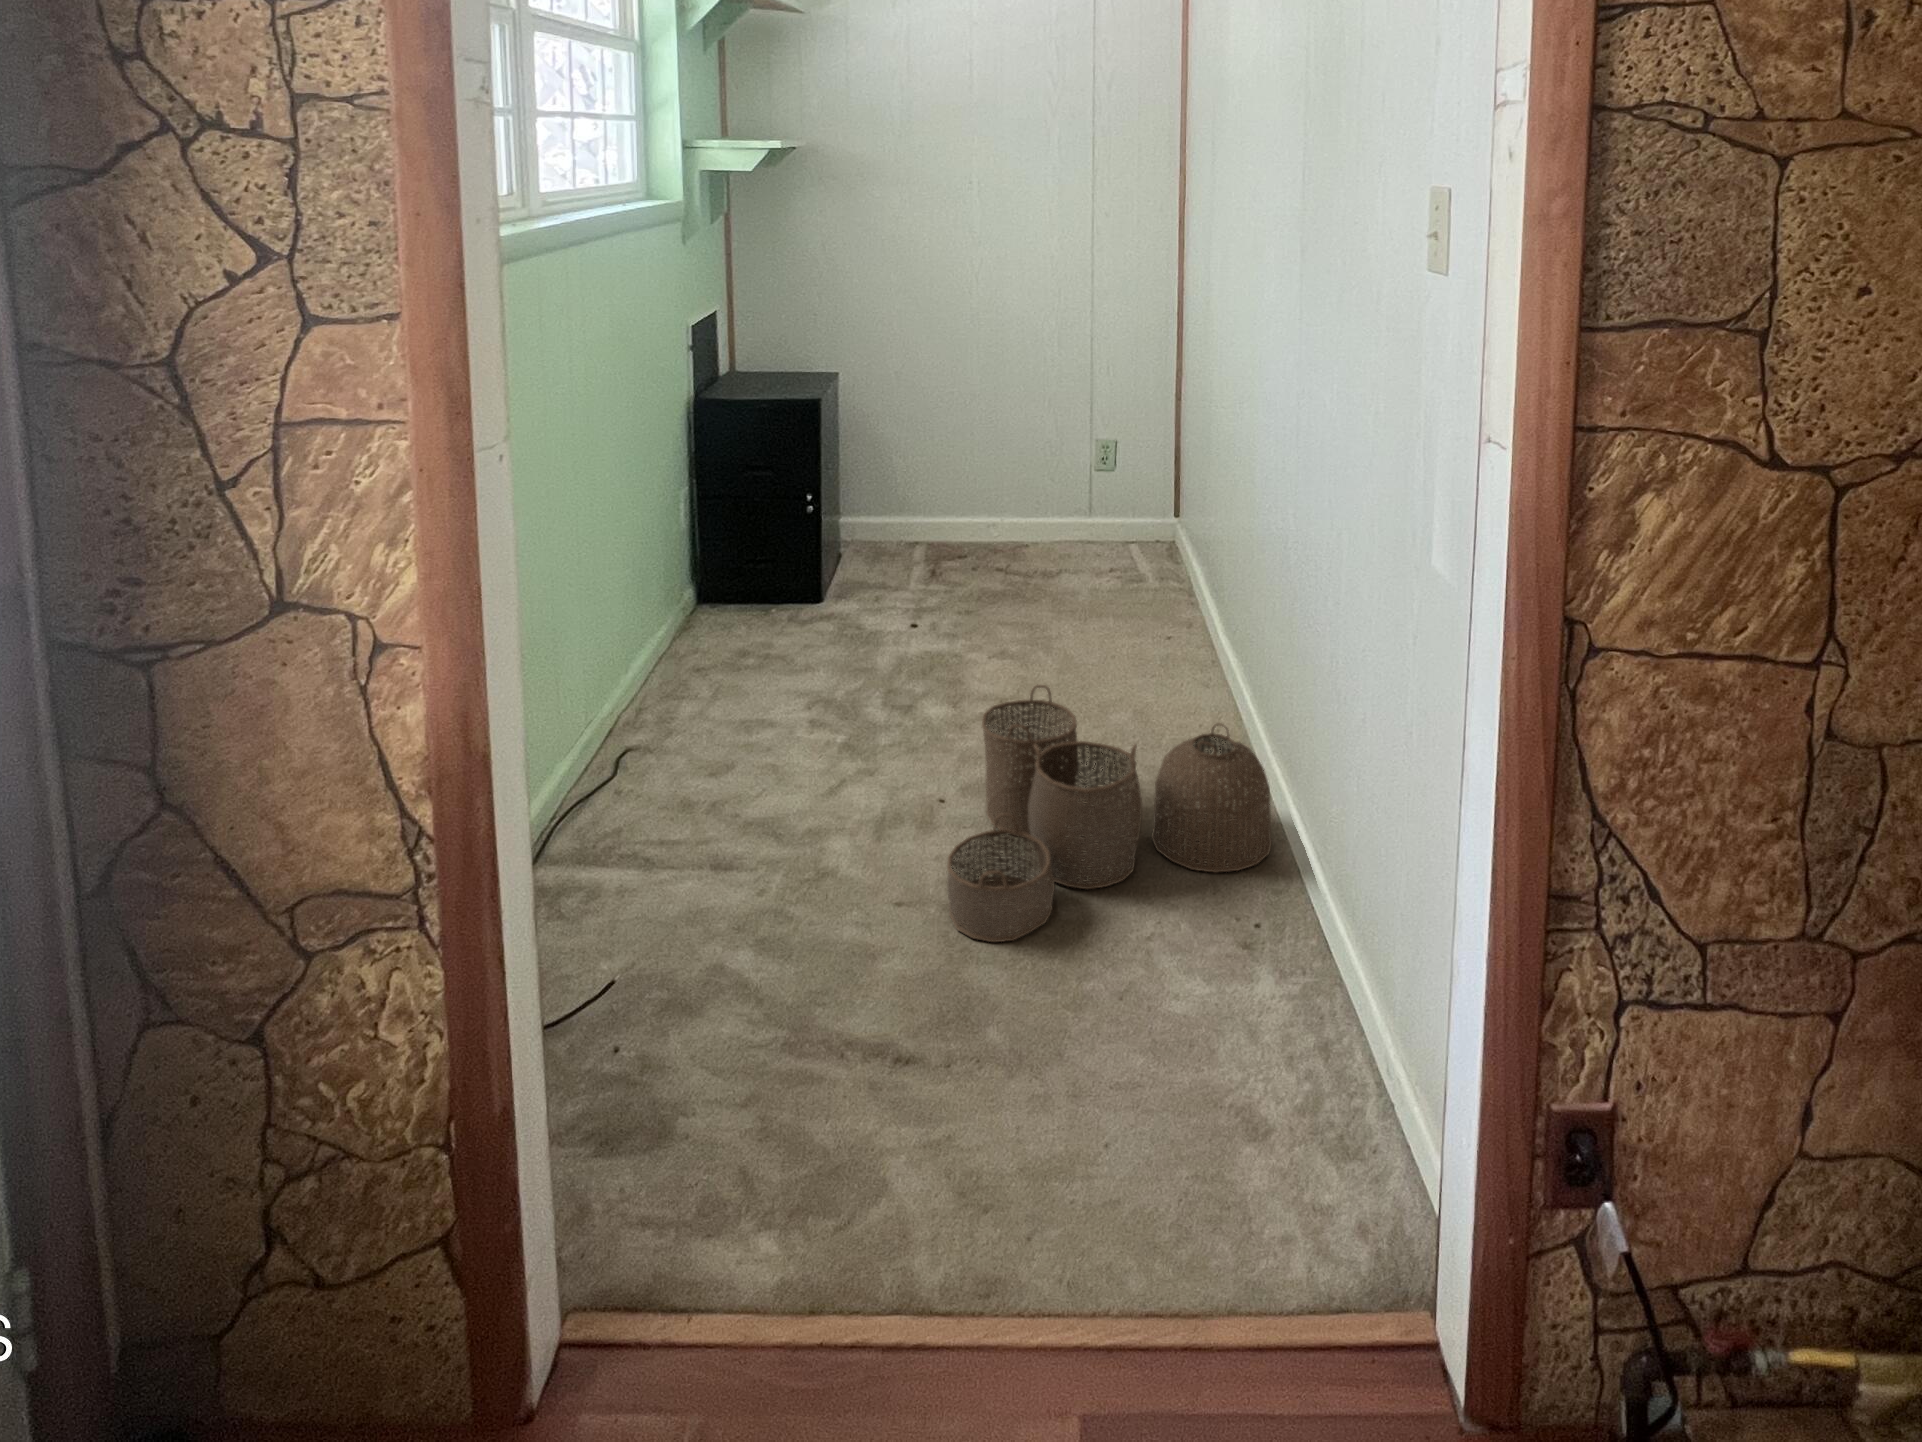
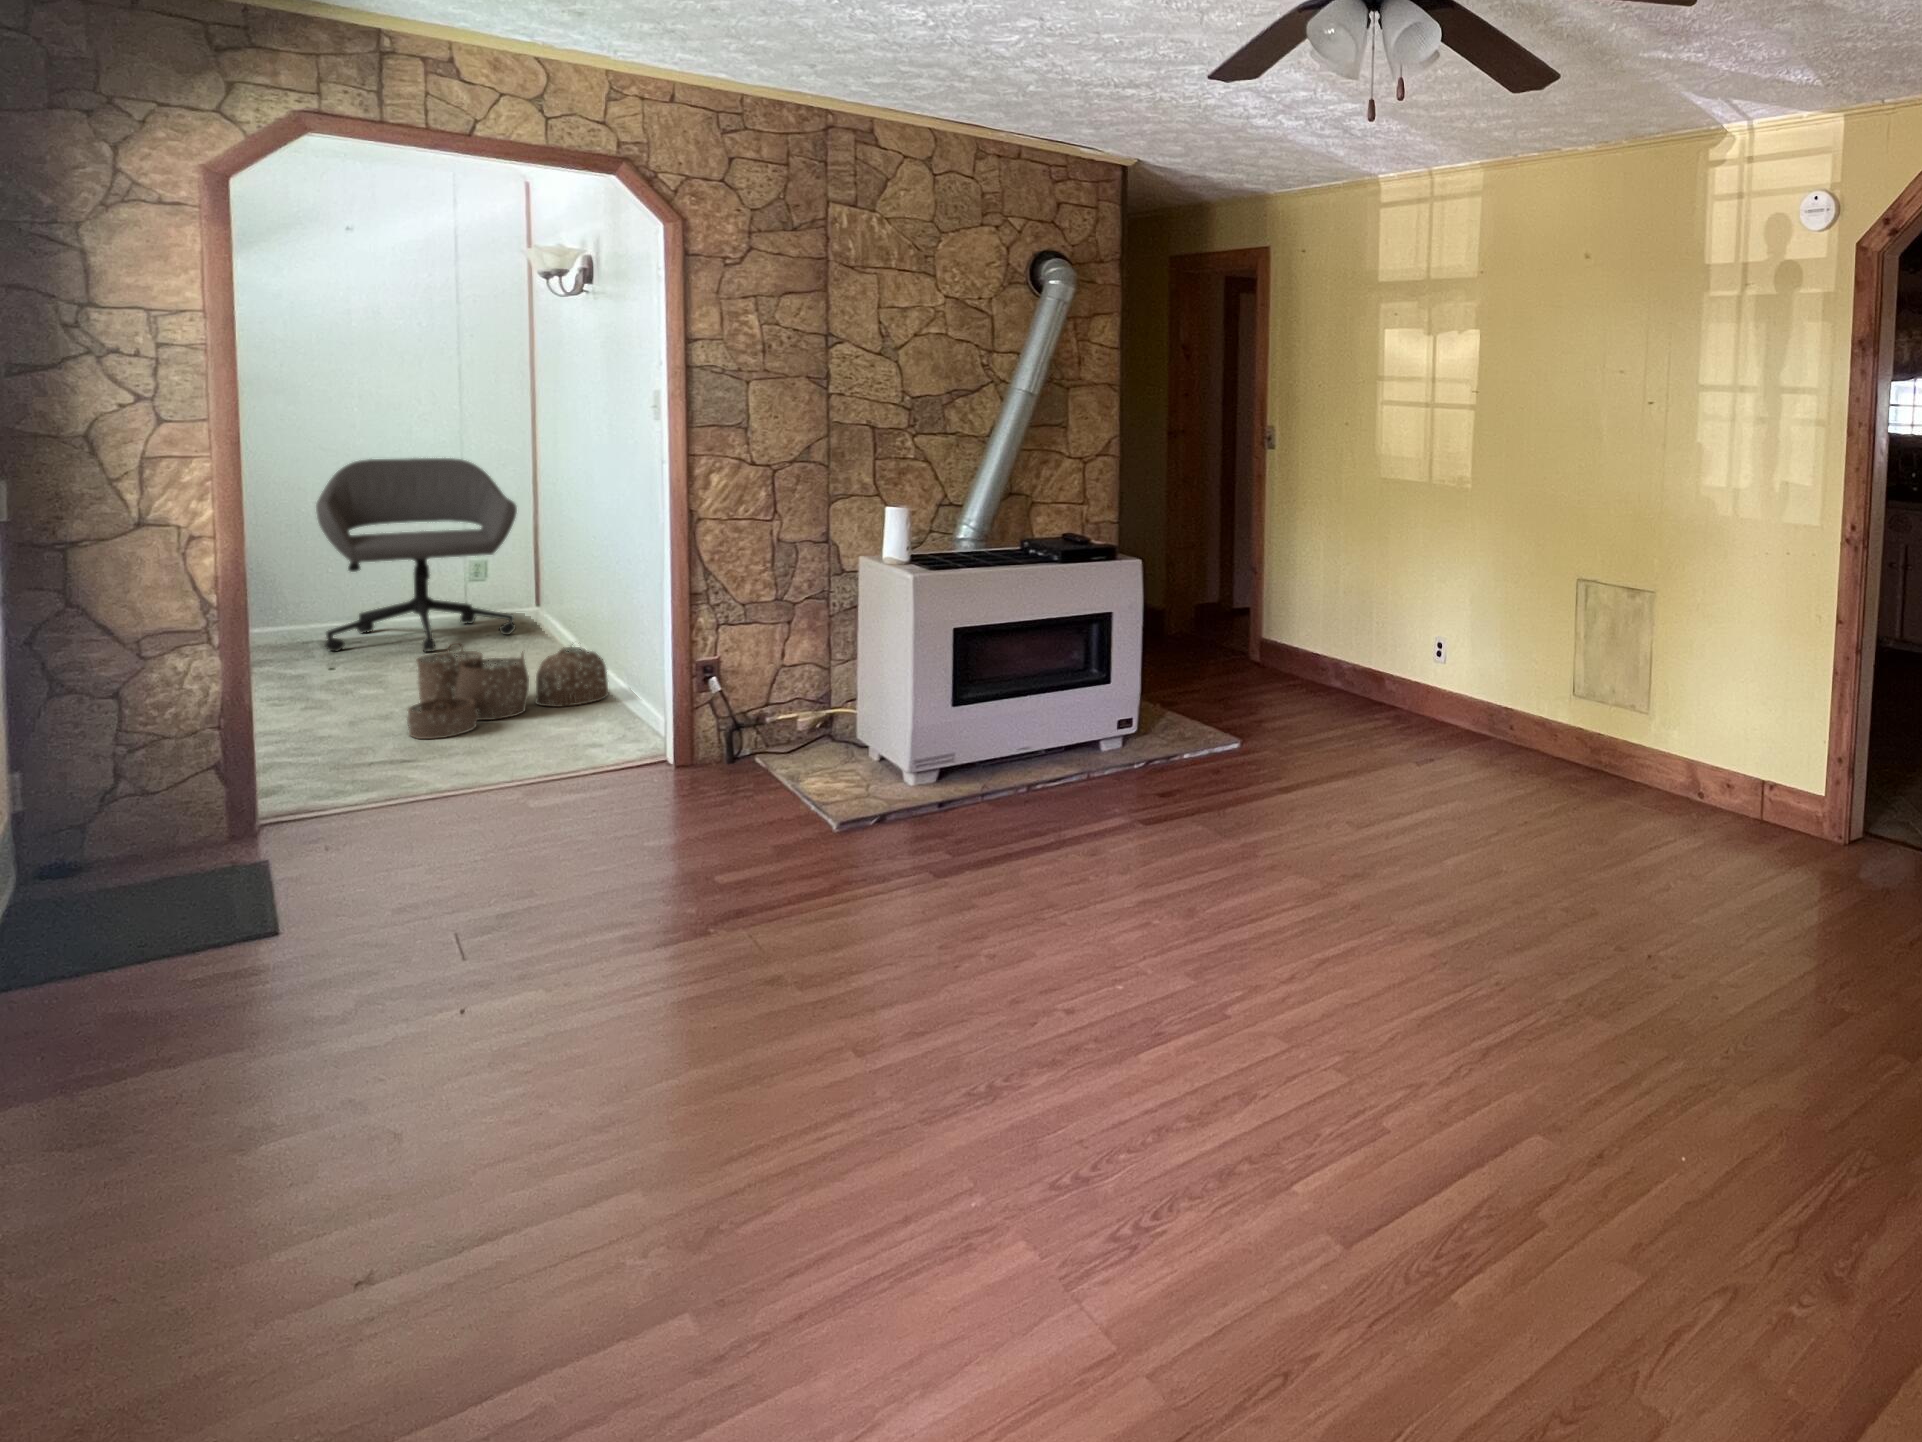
office chair: none [922,310,1150,620] -> present [316,458,517,652]

